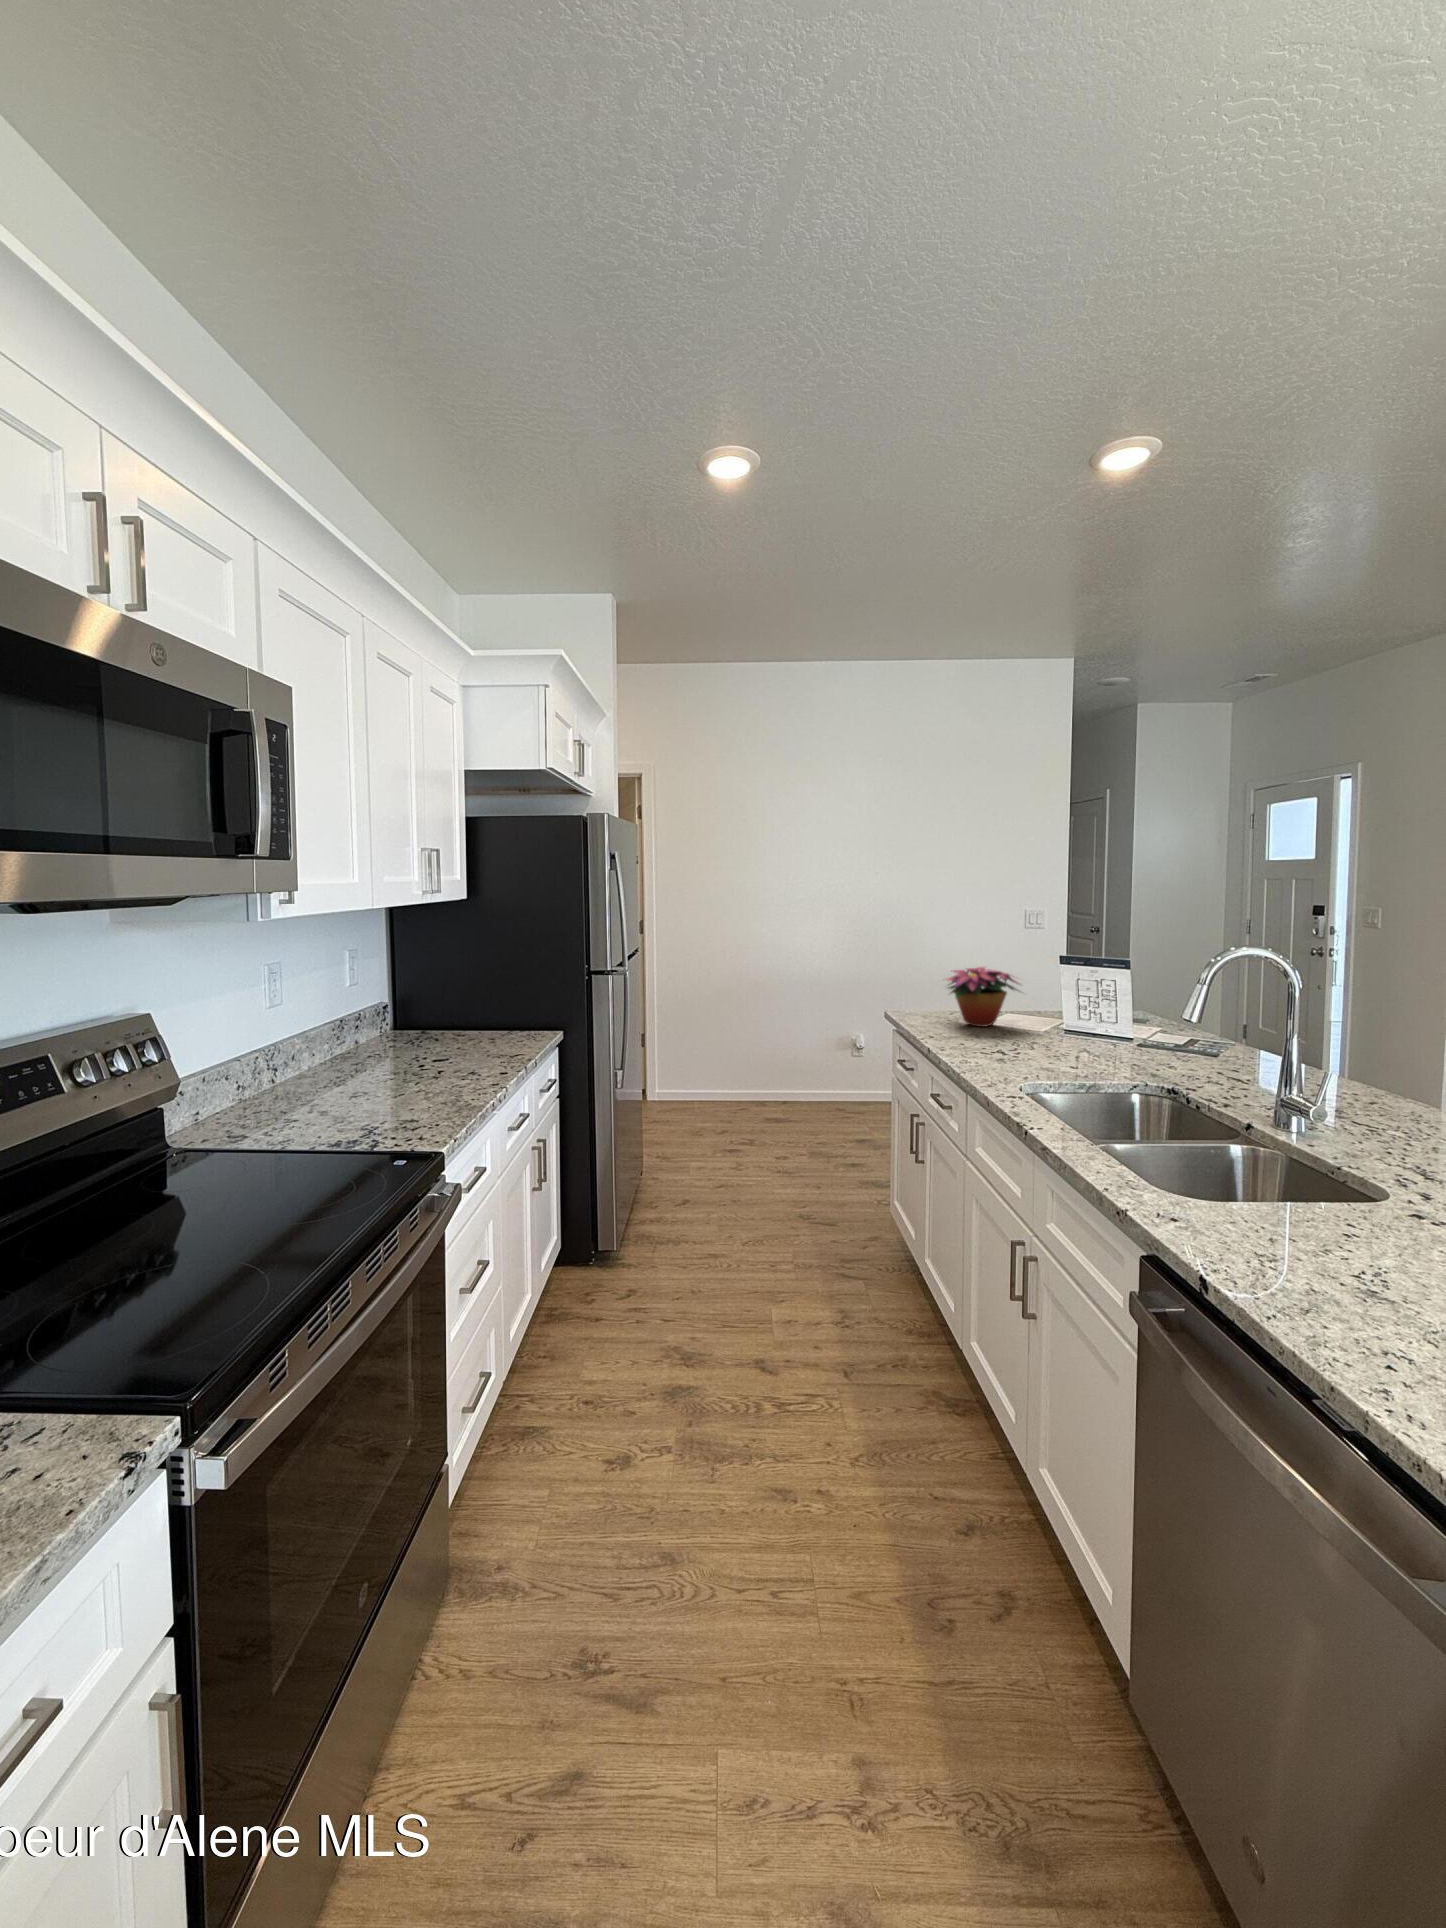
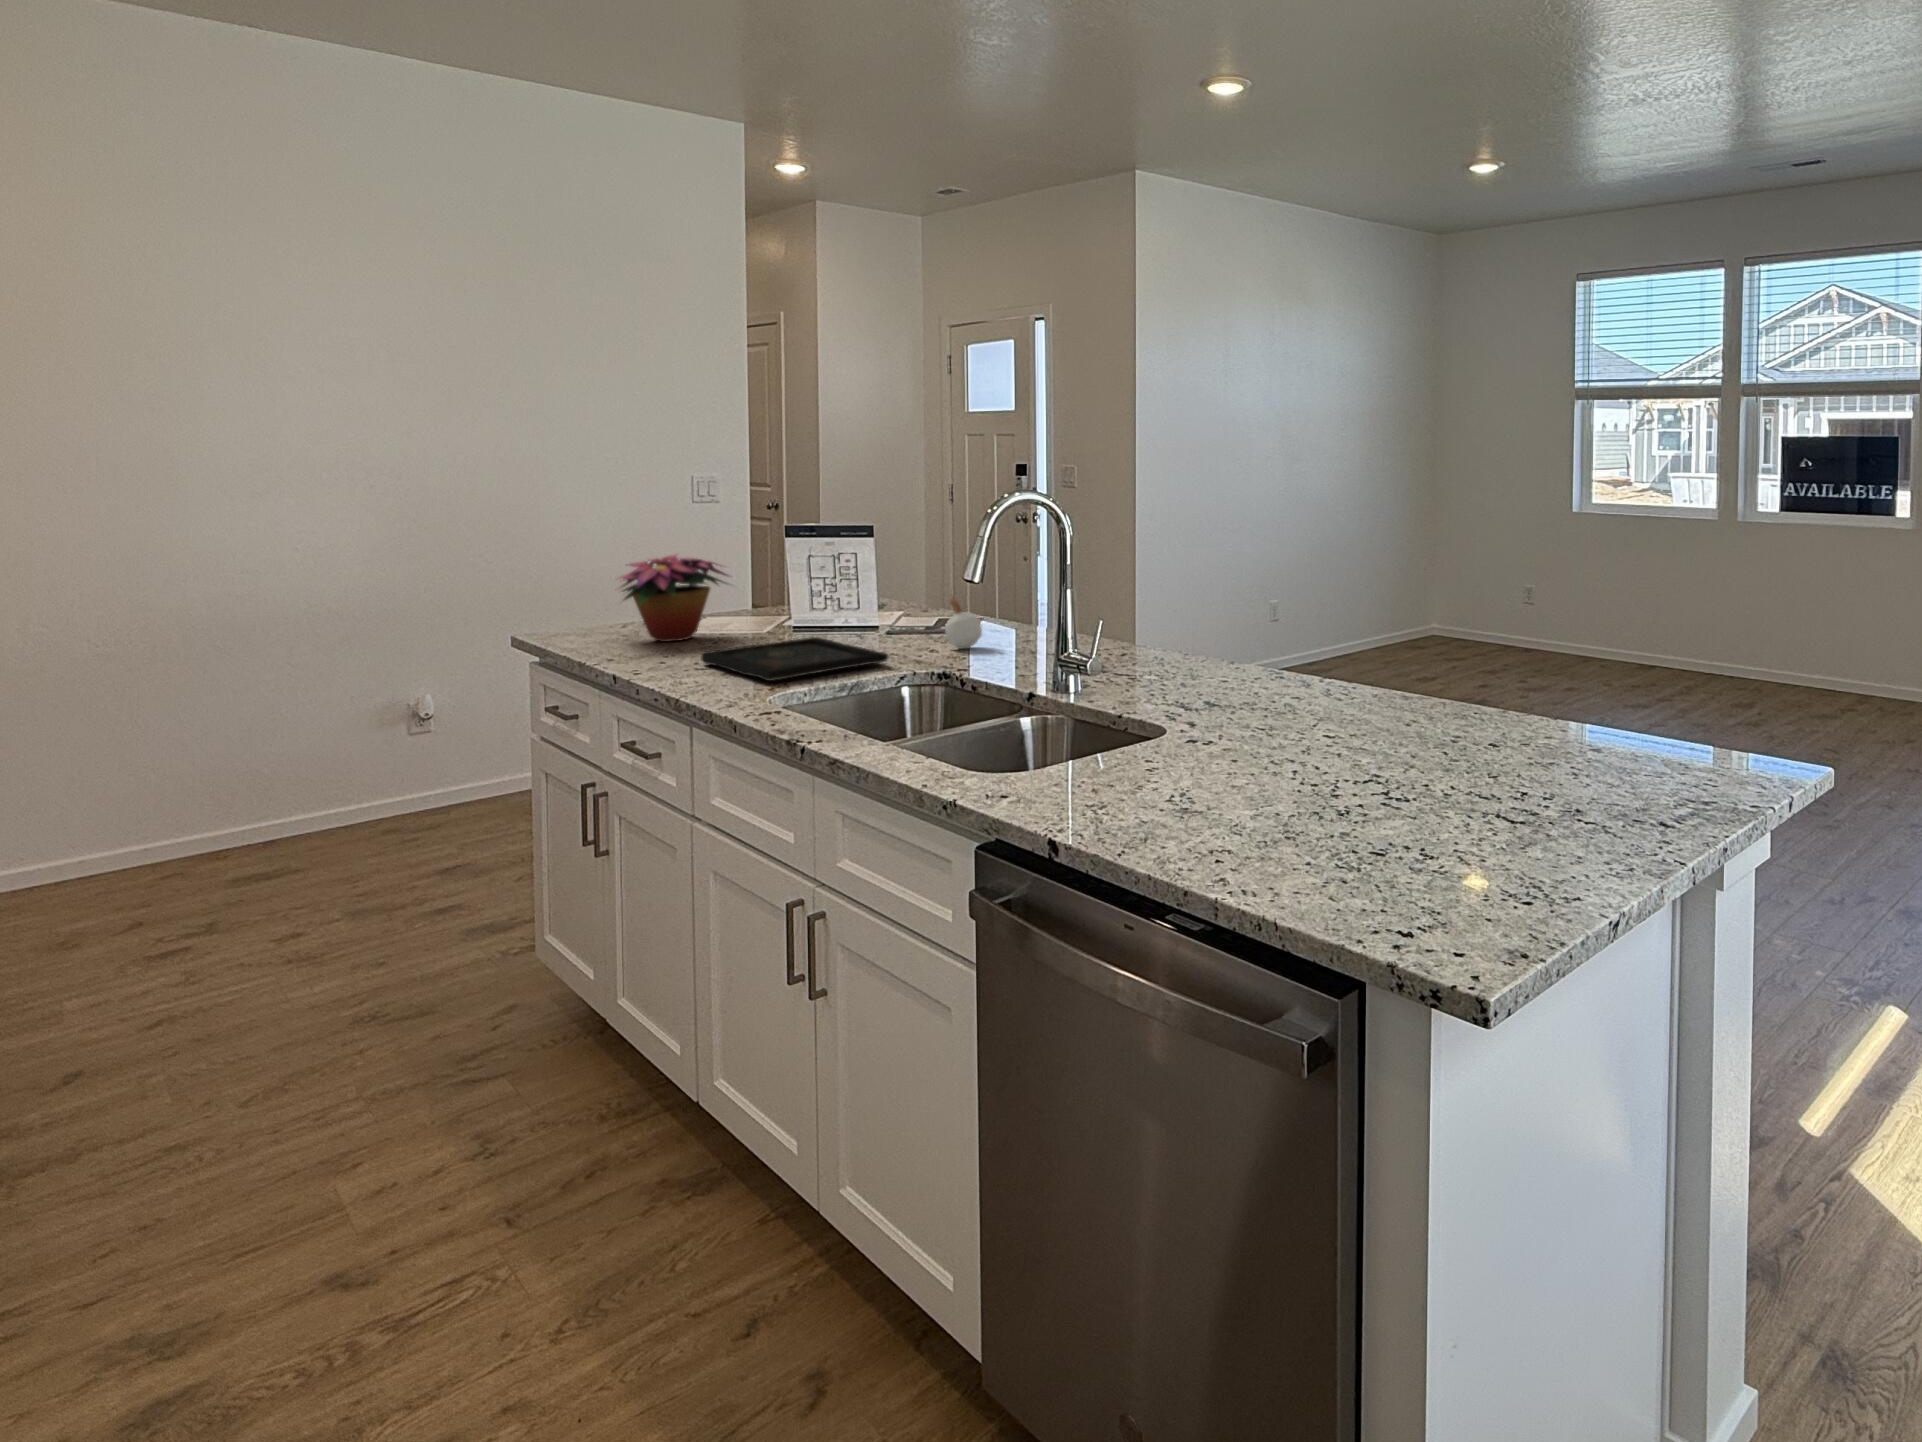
candle: none [1184,1015,1219,1070] -> present [945,597,982,649]
tray: none [989,1039,1128,1071] -> present [701,637,888,681]

